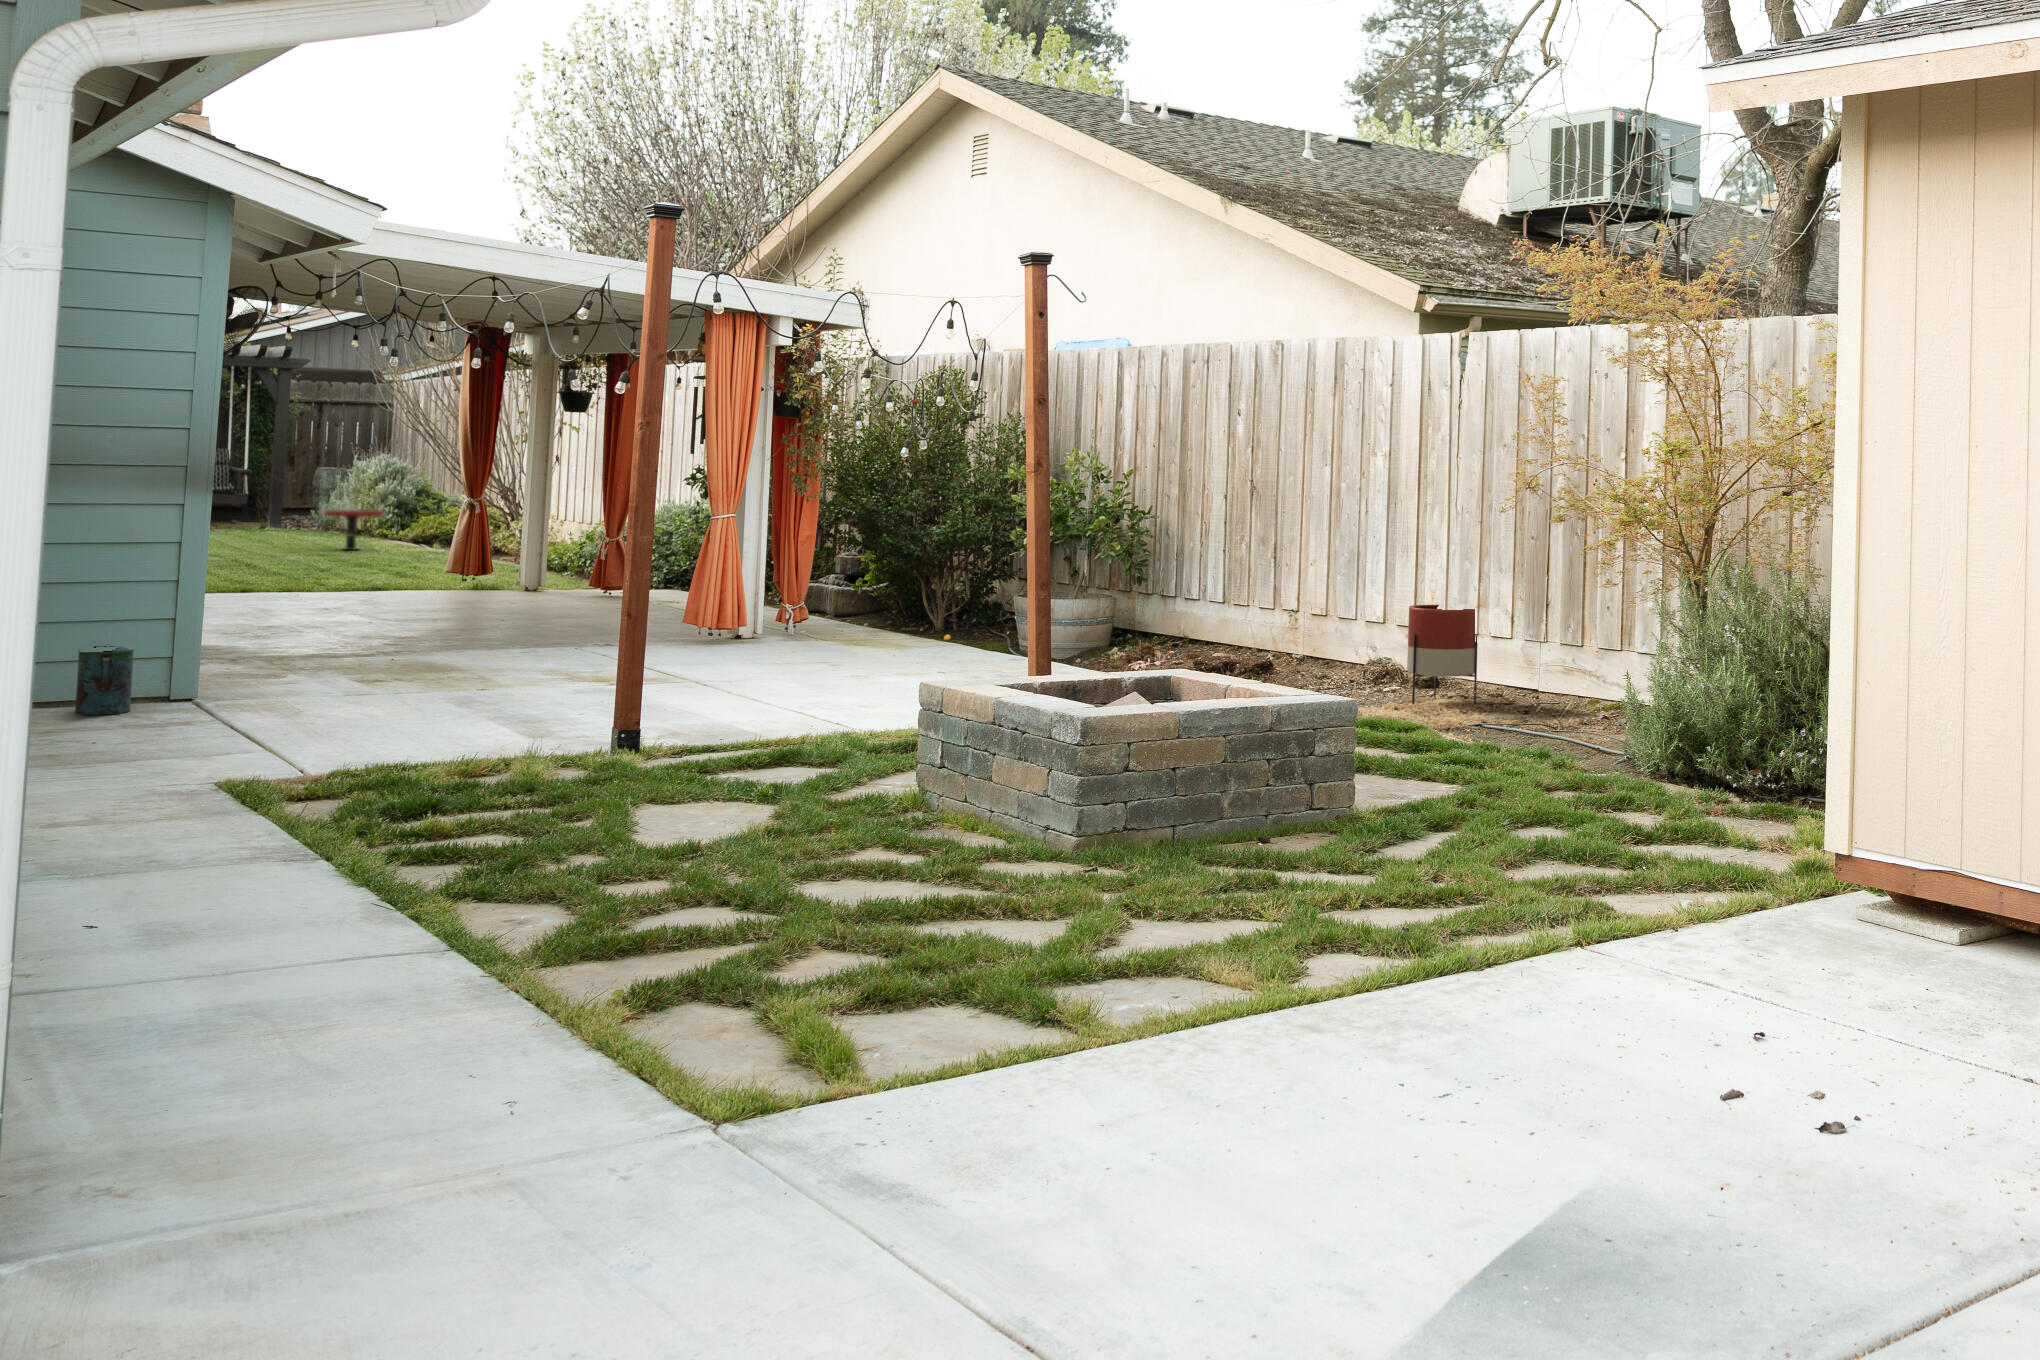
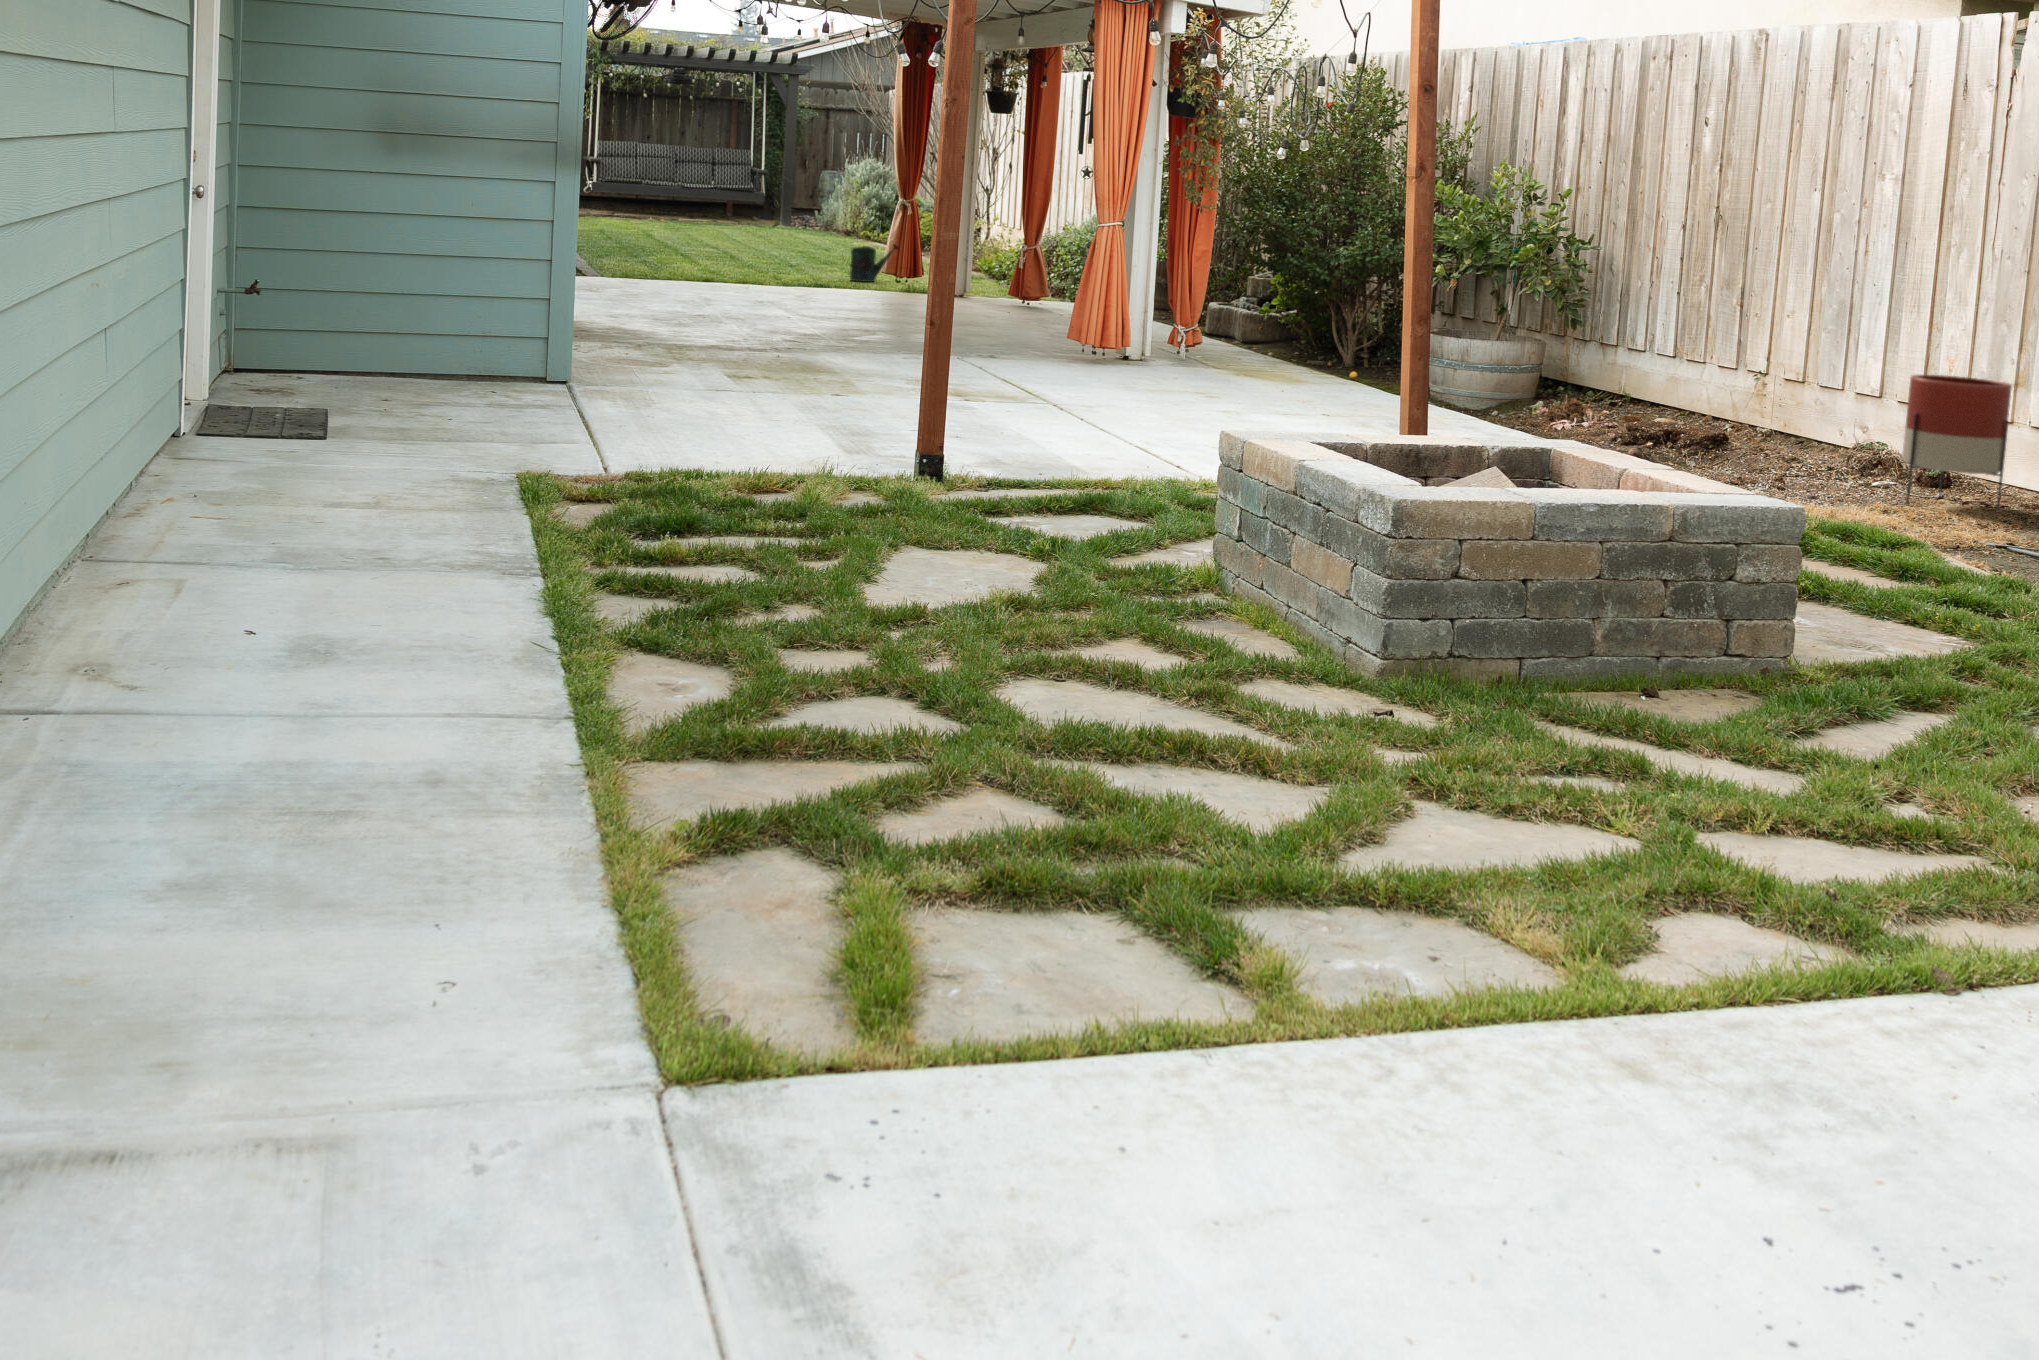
pedestal table: present [321,509,384,550] -> none [825,207,876,247]
watering can: present [75,644,134,715] -> present [850,245,899,282]

